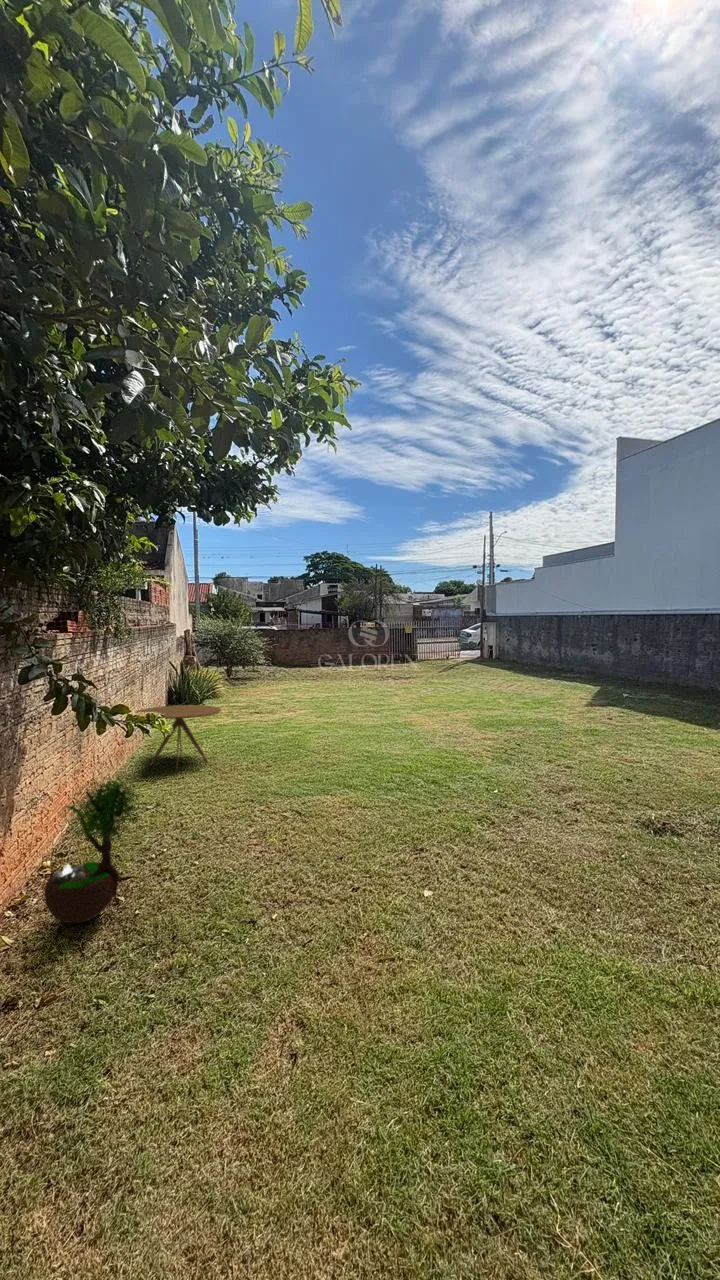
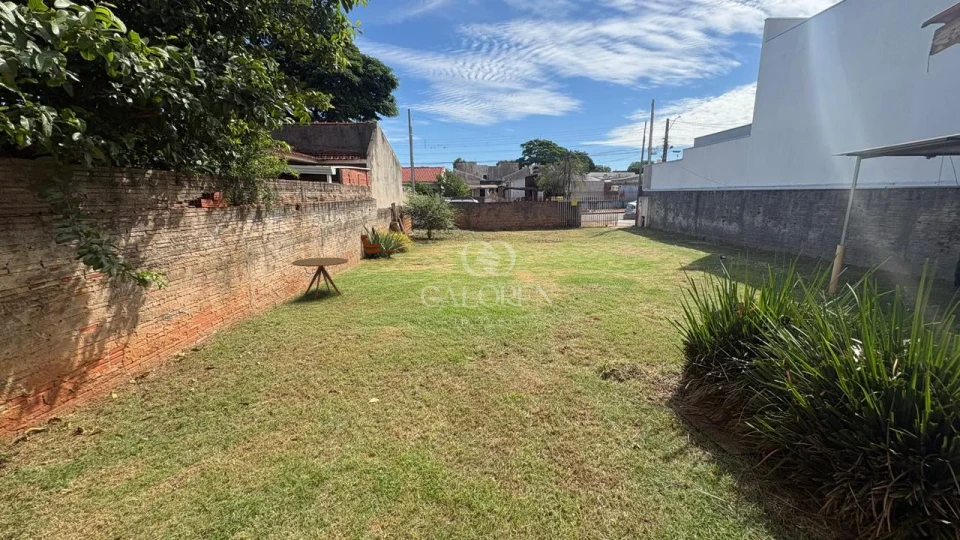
lounge chair: none [168,673,220,710] -> present [361,235,394,260]
potted tree: present [44,771,141,923] -> none [141,297,198,378]

